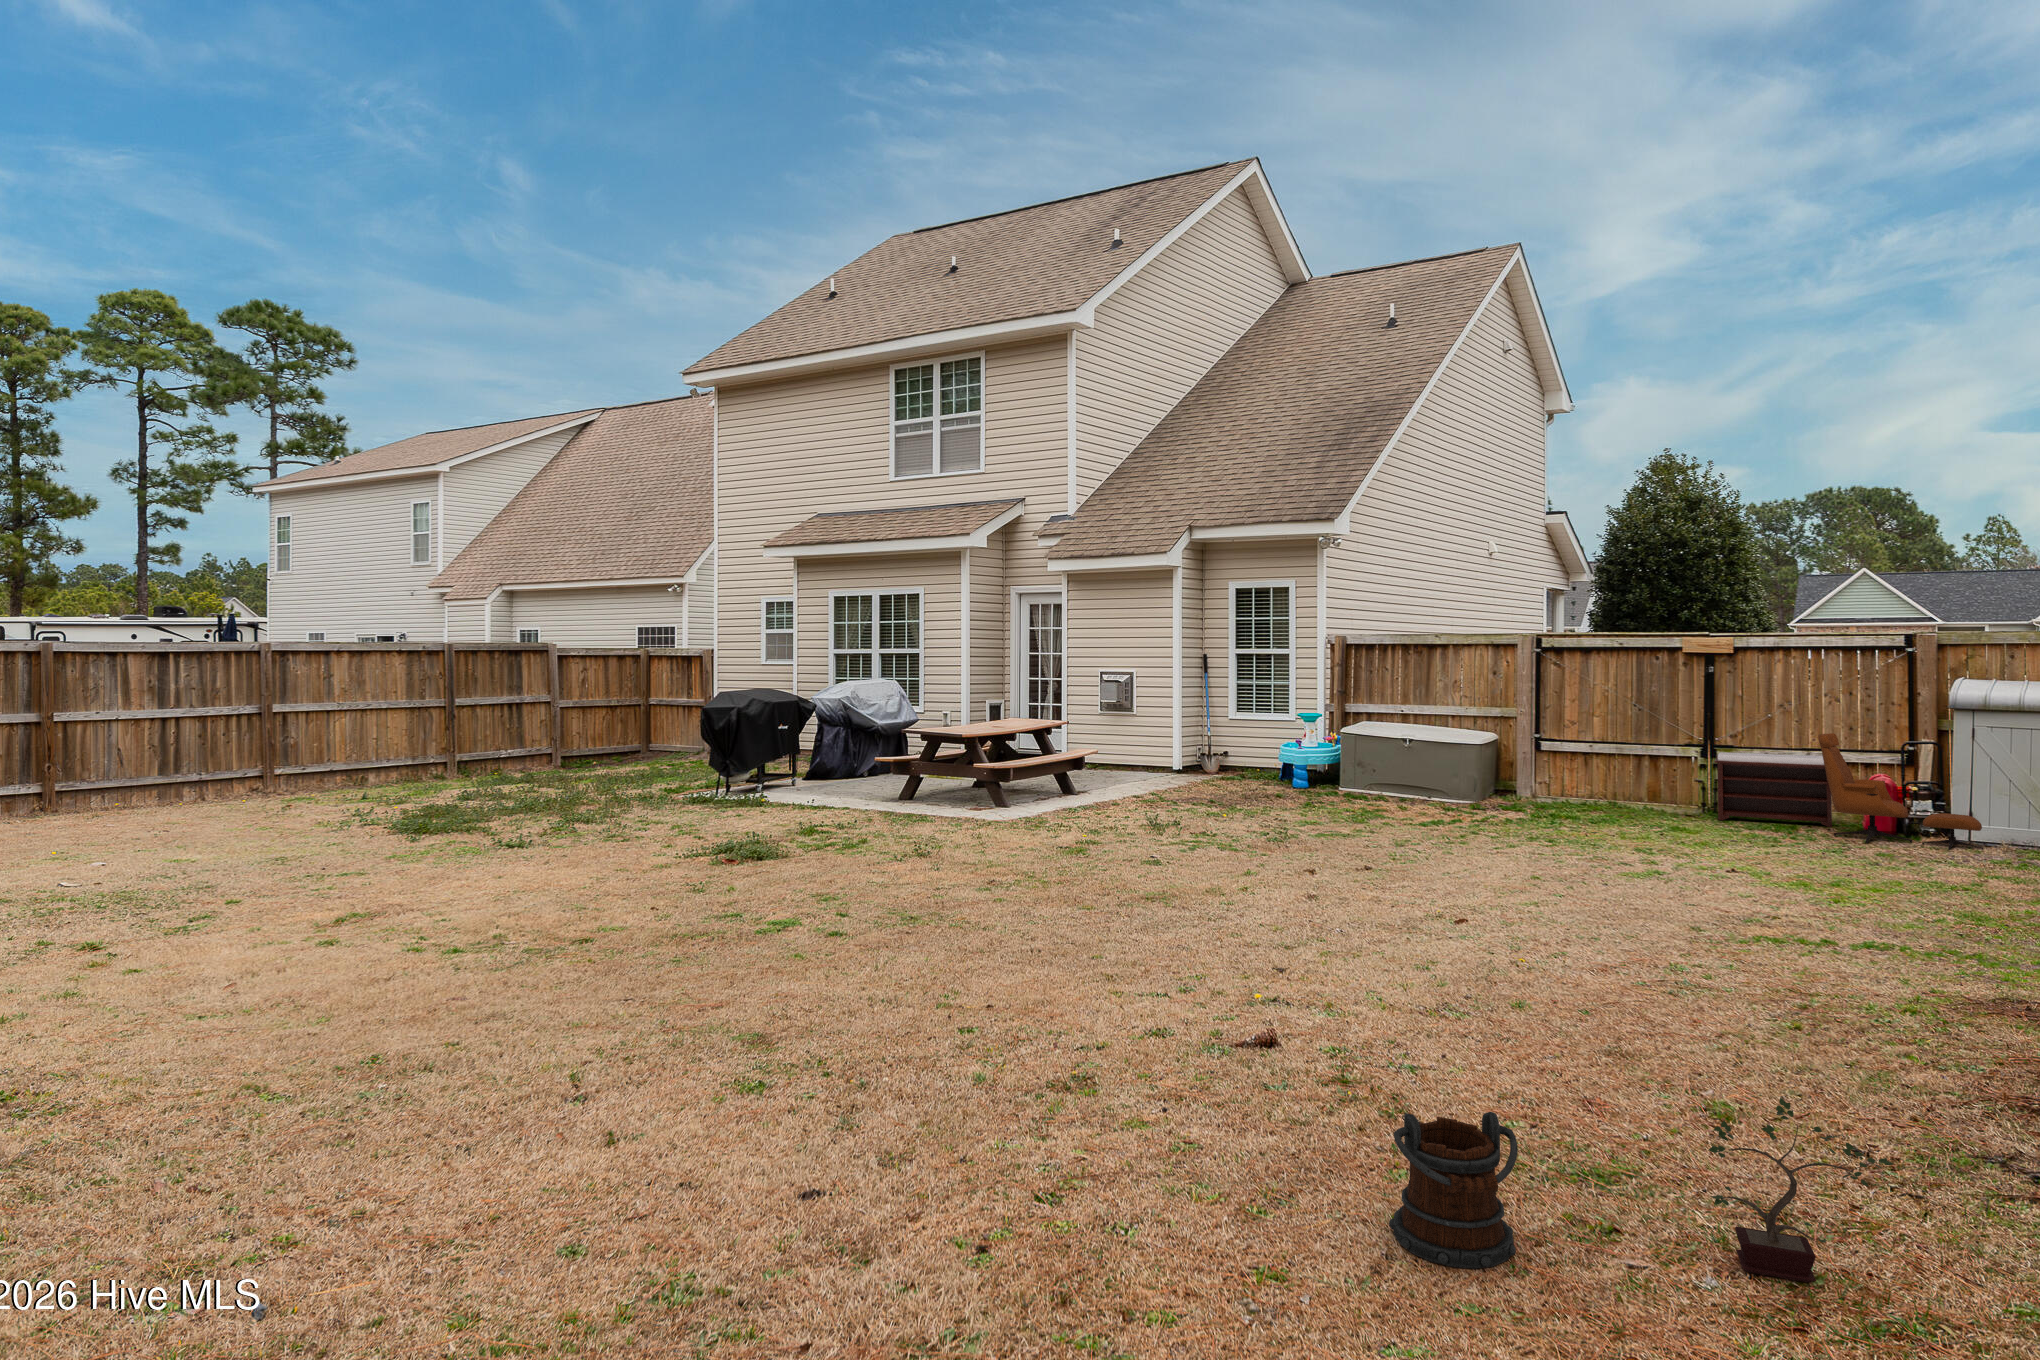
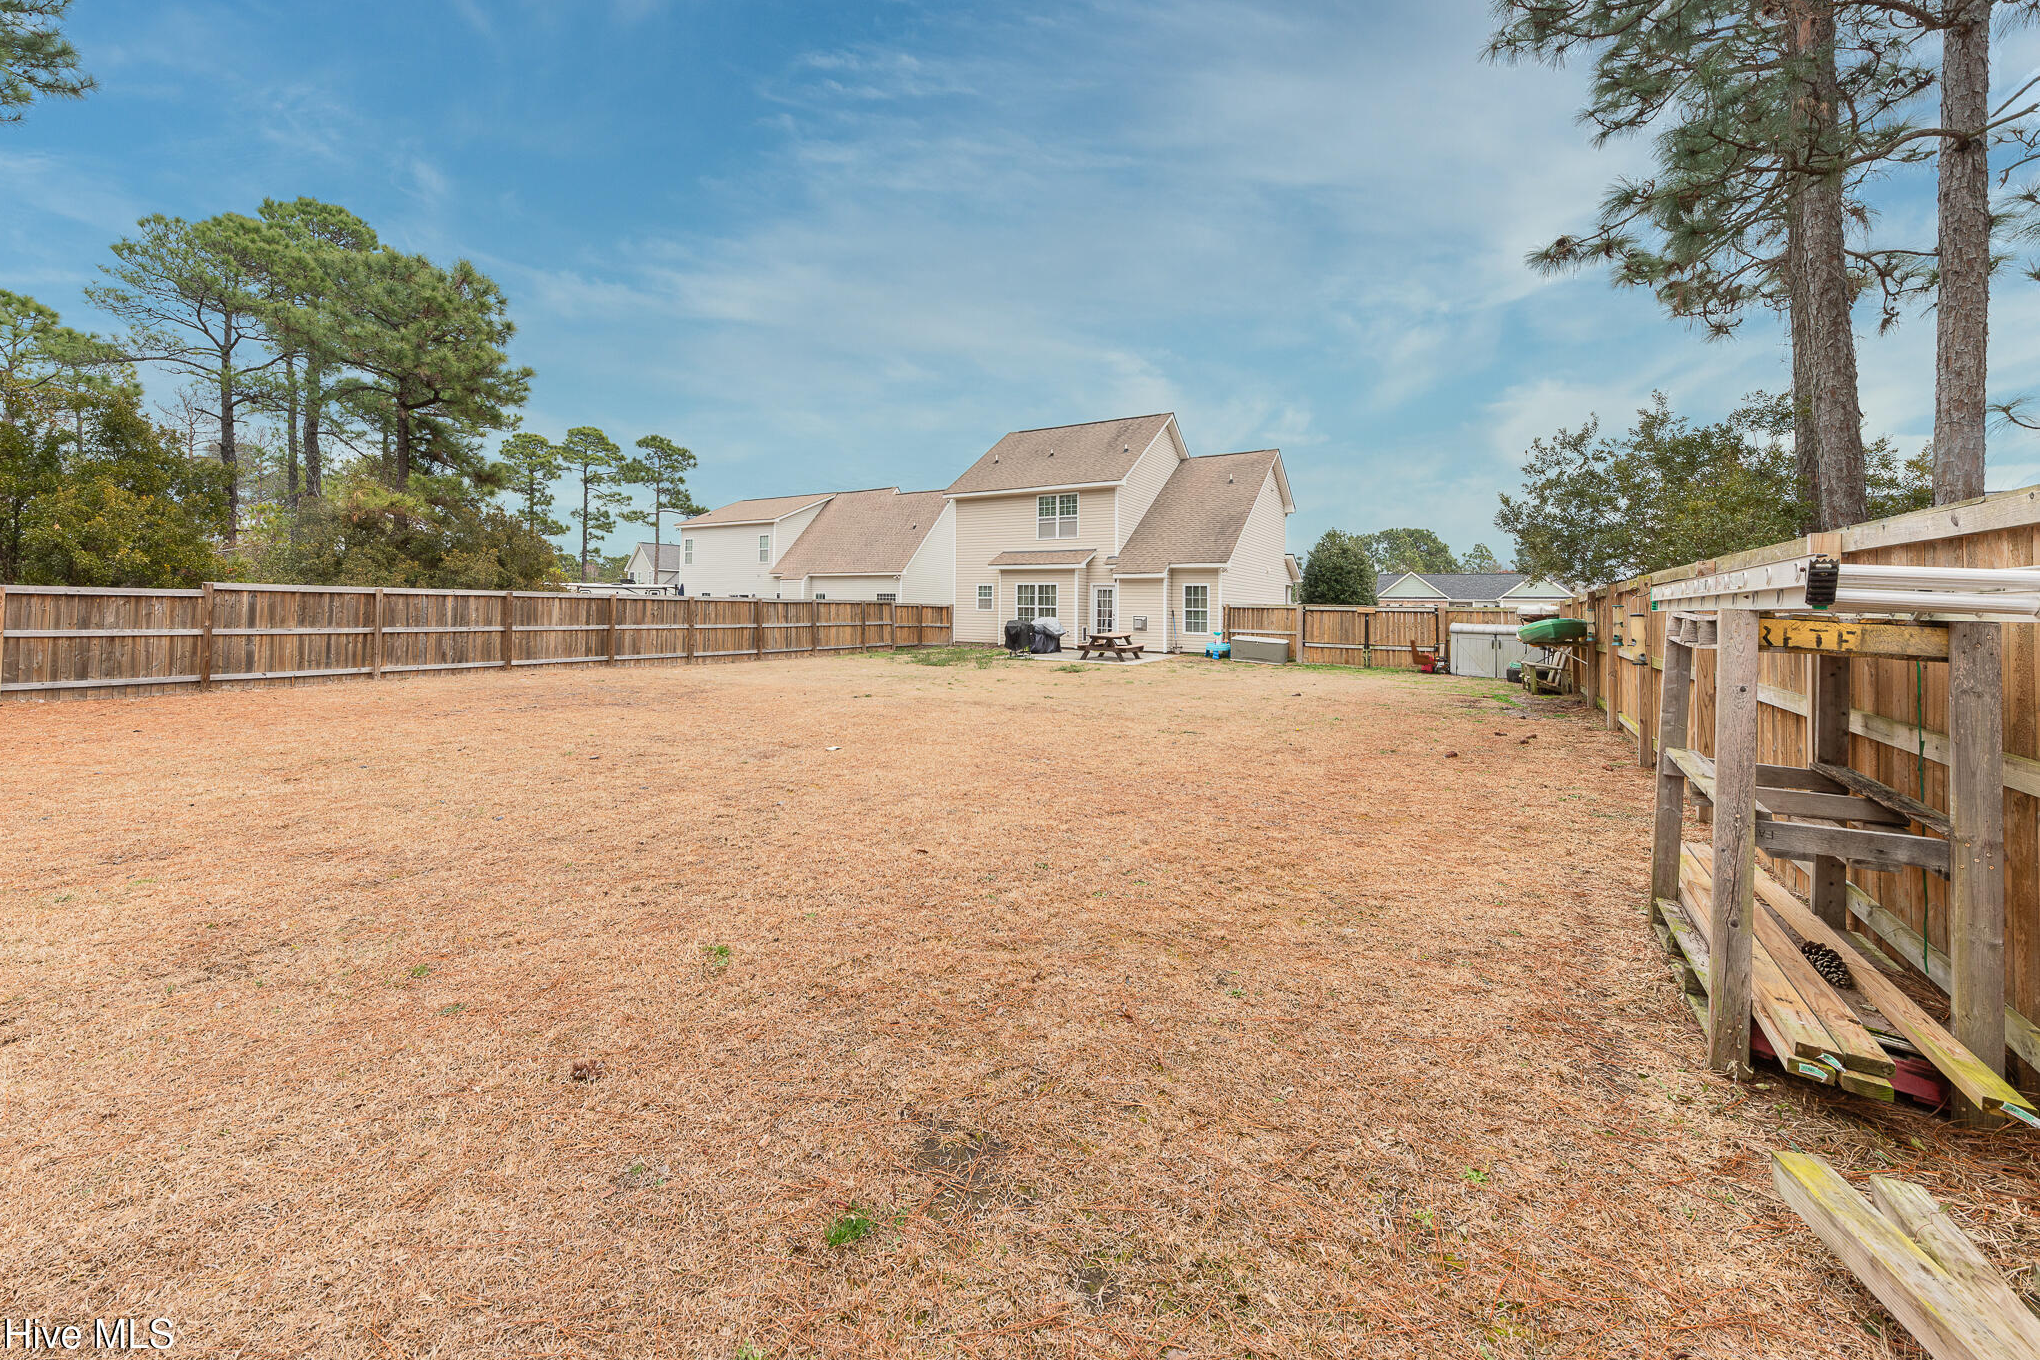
bench: present [1714,752,1832,827] -> none [1369,647,1411,671]
potted plant: present [1709,1098,1893,1283] -> none [1465,685,1500,714]
bucket: present [1389,1112,1518,1269] -> none [1405,690,1433,713]

